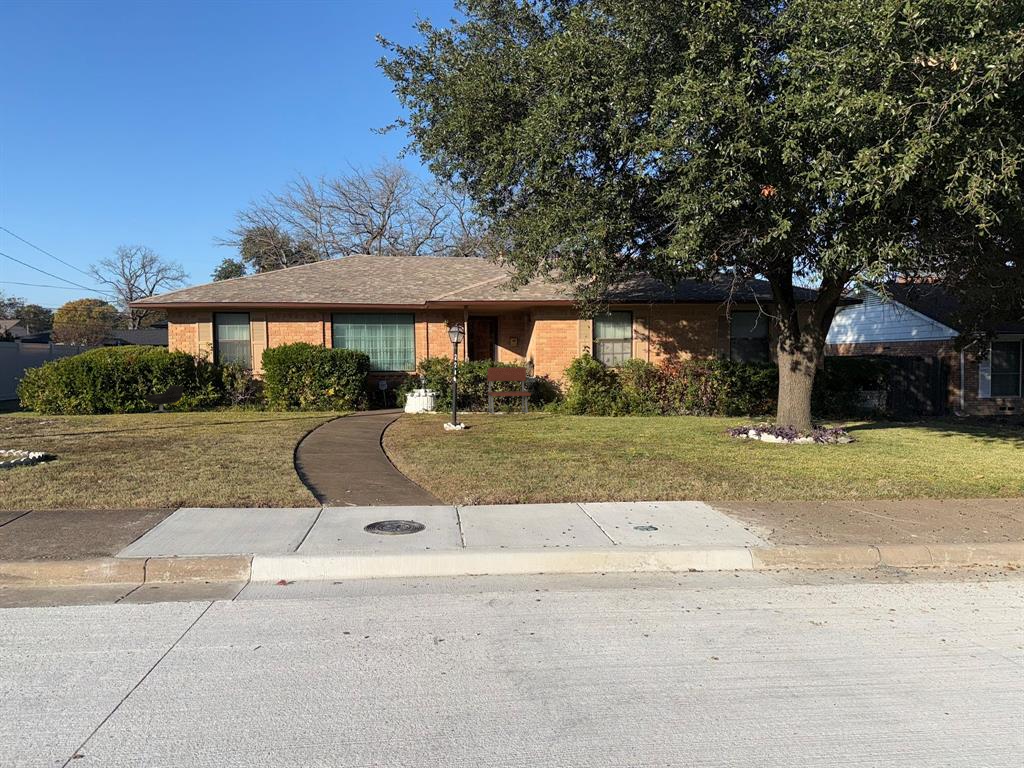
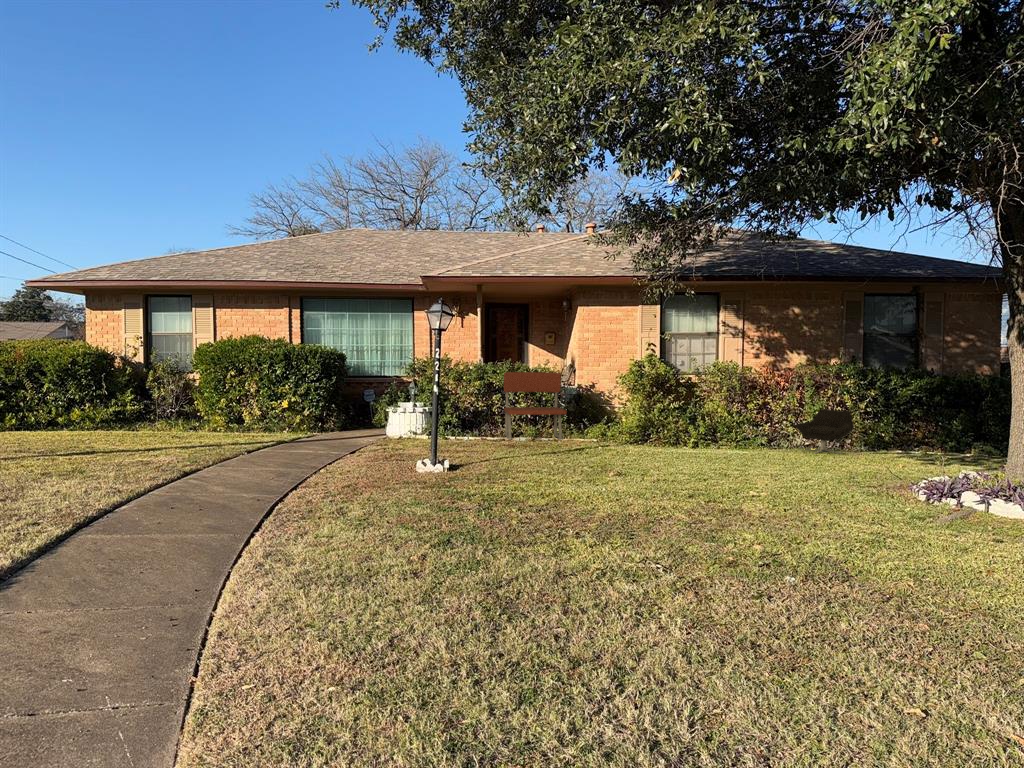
lounge chair: present [145,385,184,412] -> present [796,409,854,453]

